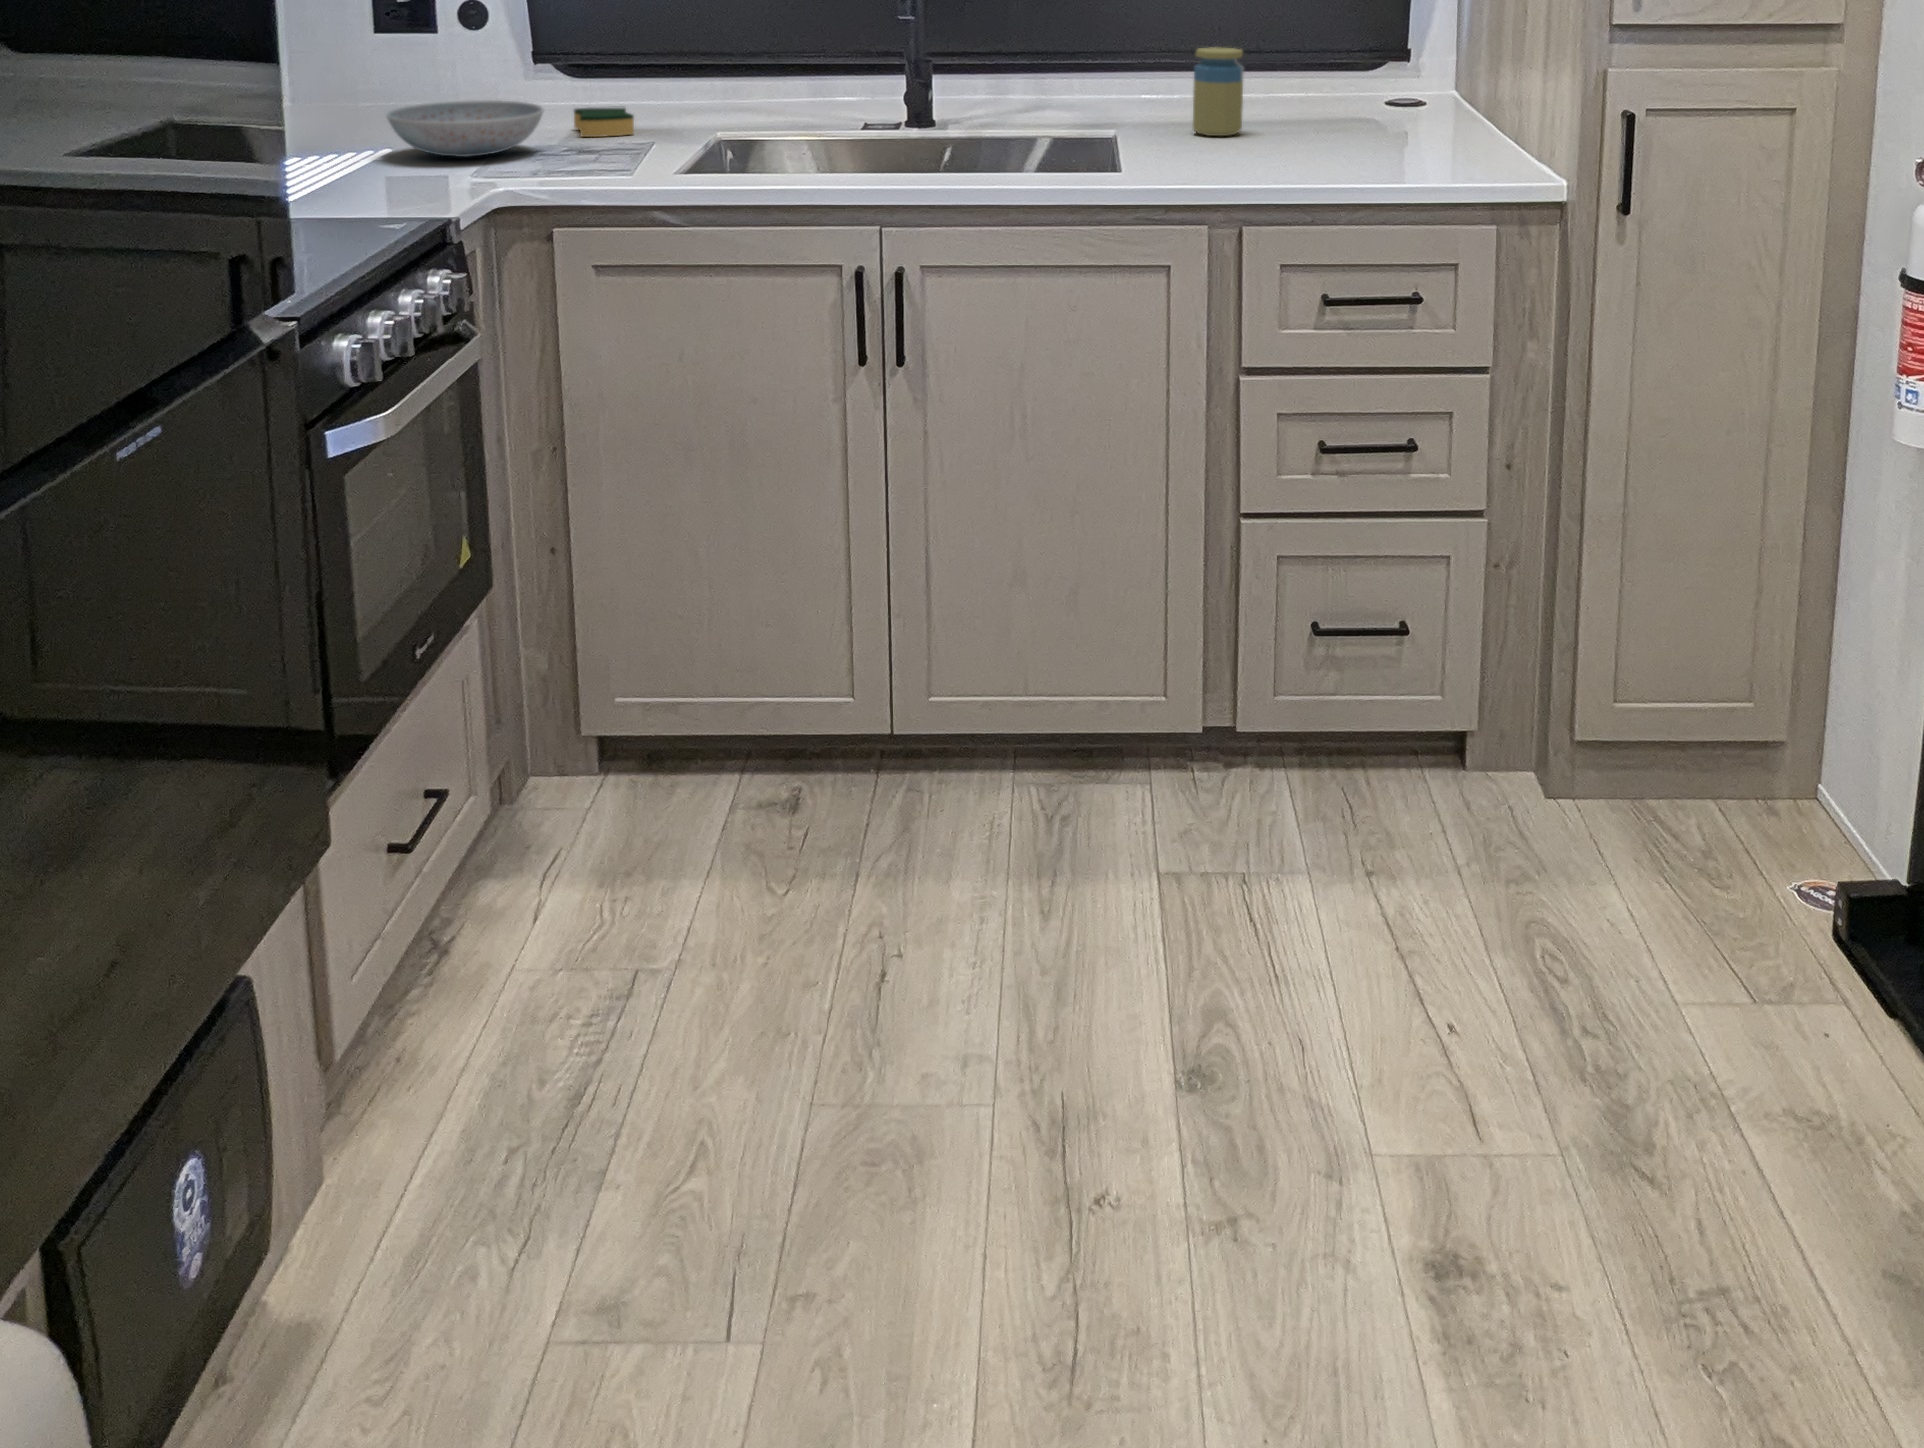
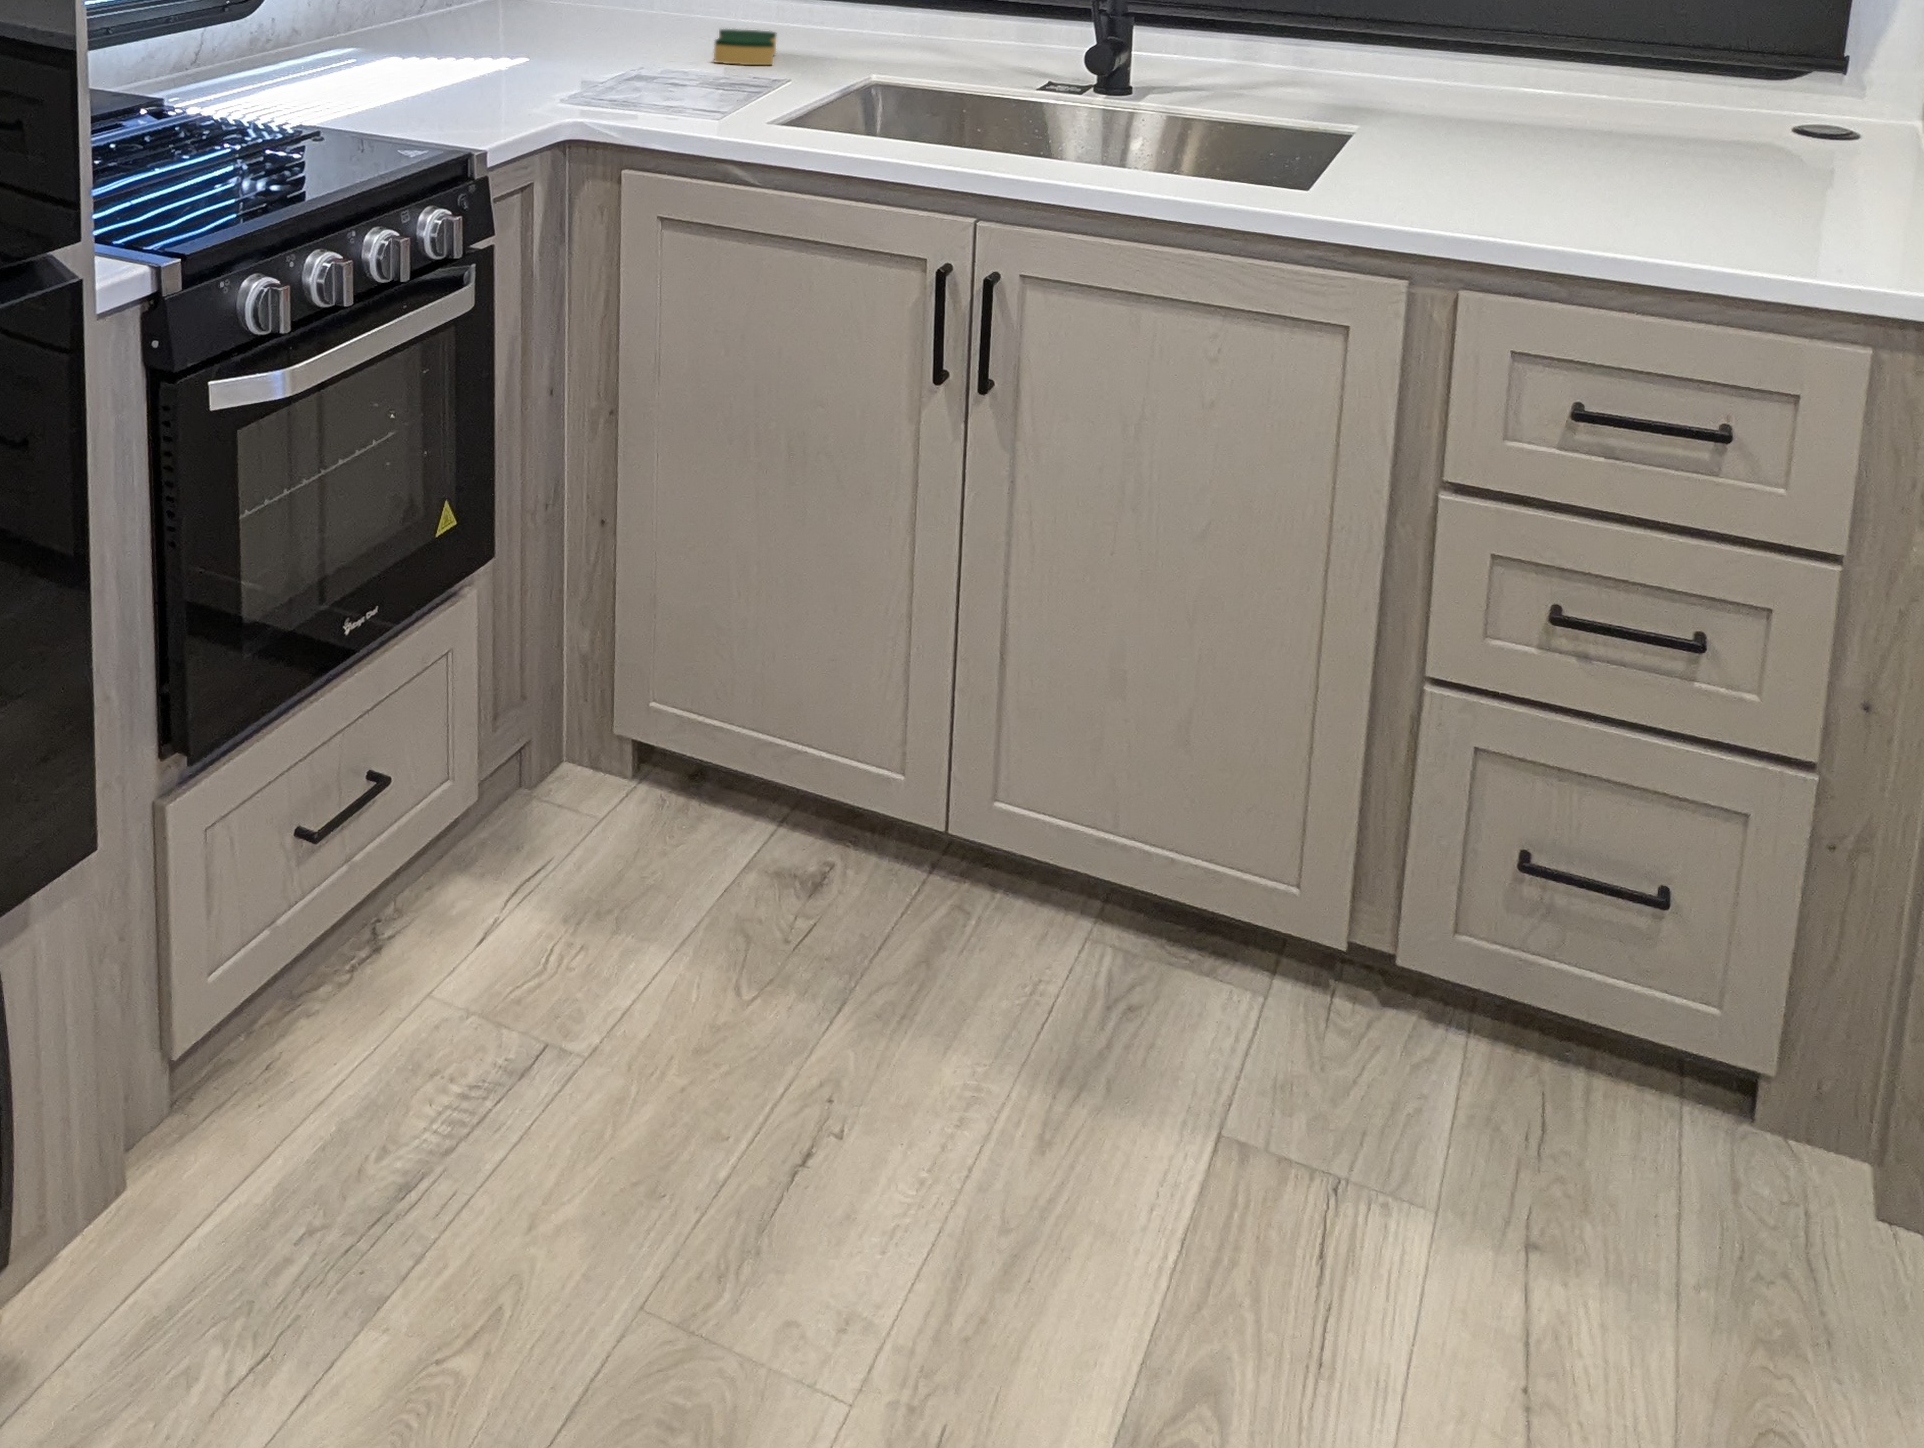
jar: present [1193,47,1244,136] -> none [1461,27,1546,149]
dish: present [386,100,543,157] -> none [498,11,662,74]

